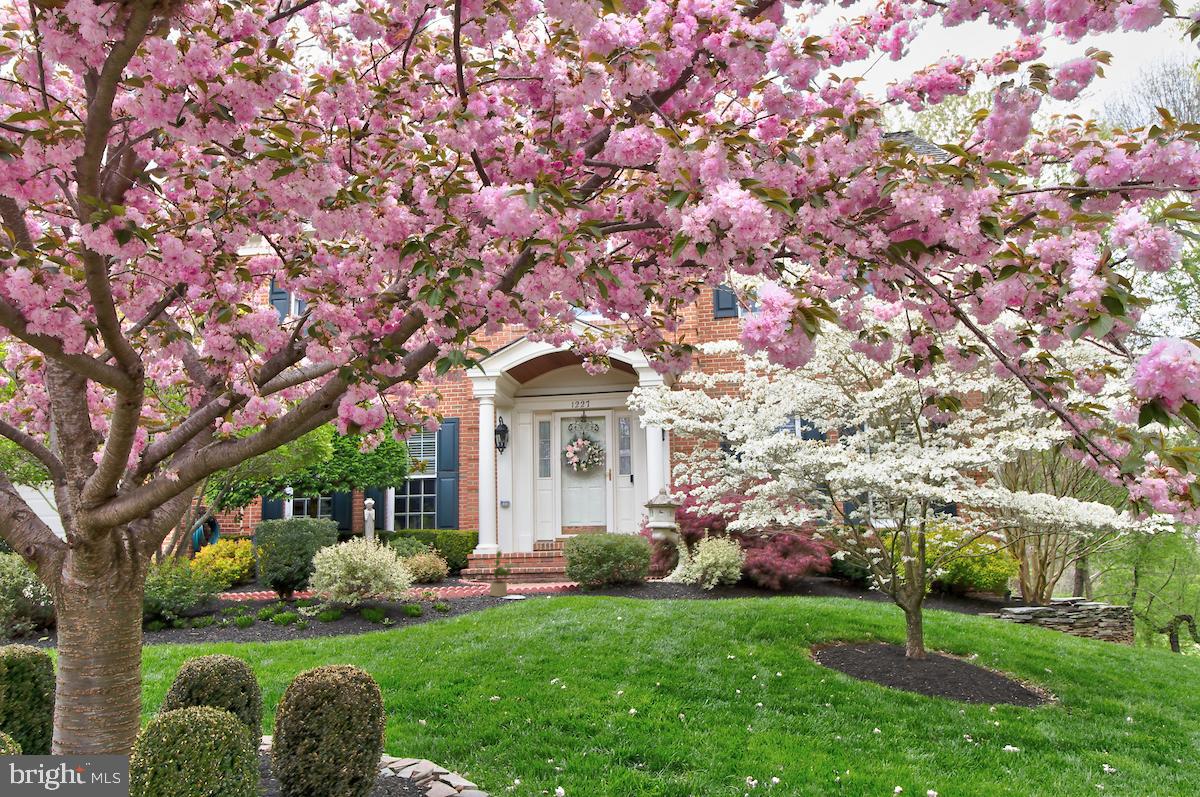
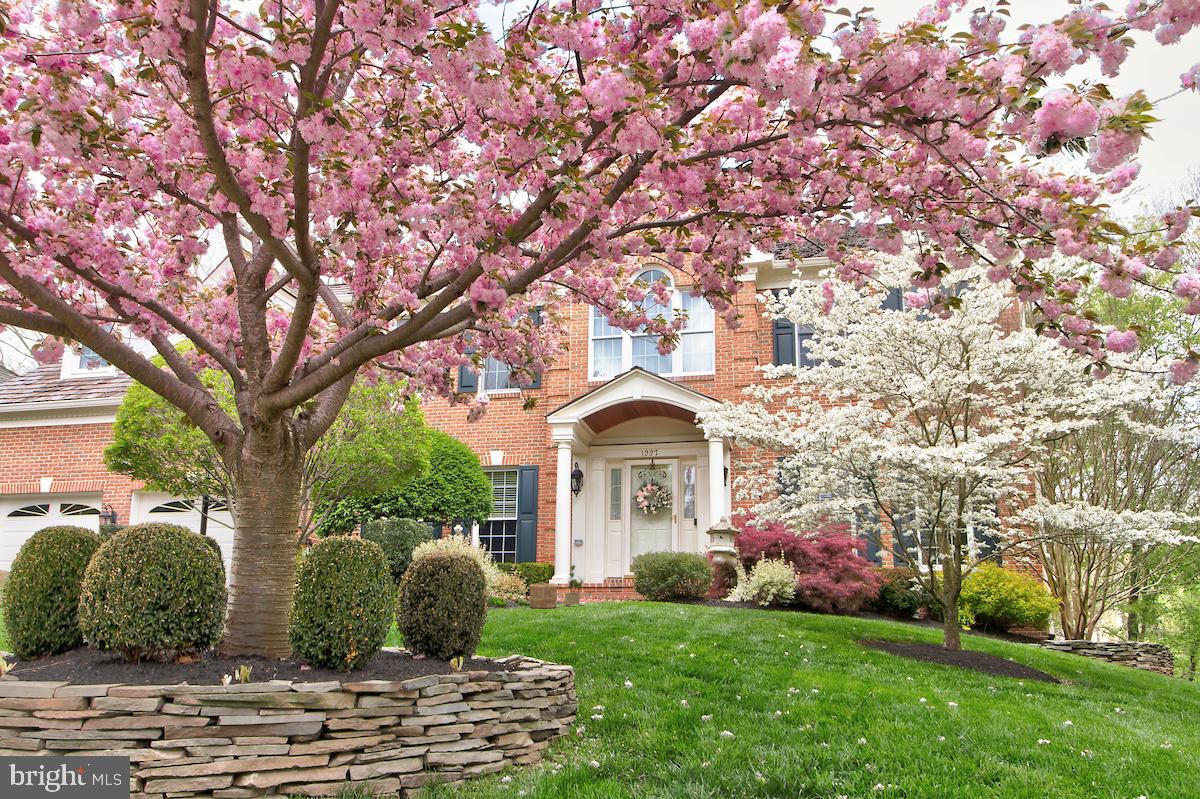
wooden bucket: none [450,574,482,604] -> present [529,583,557,608]

